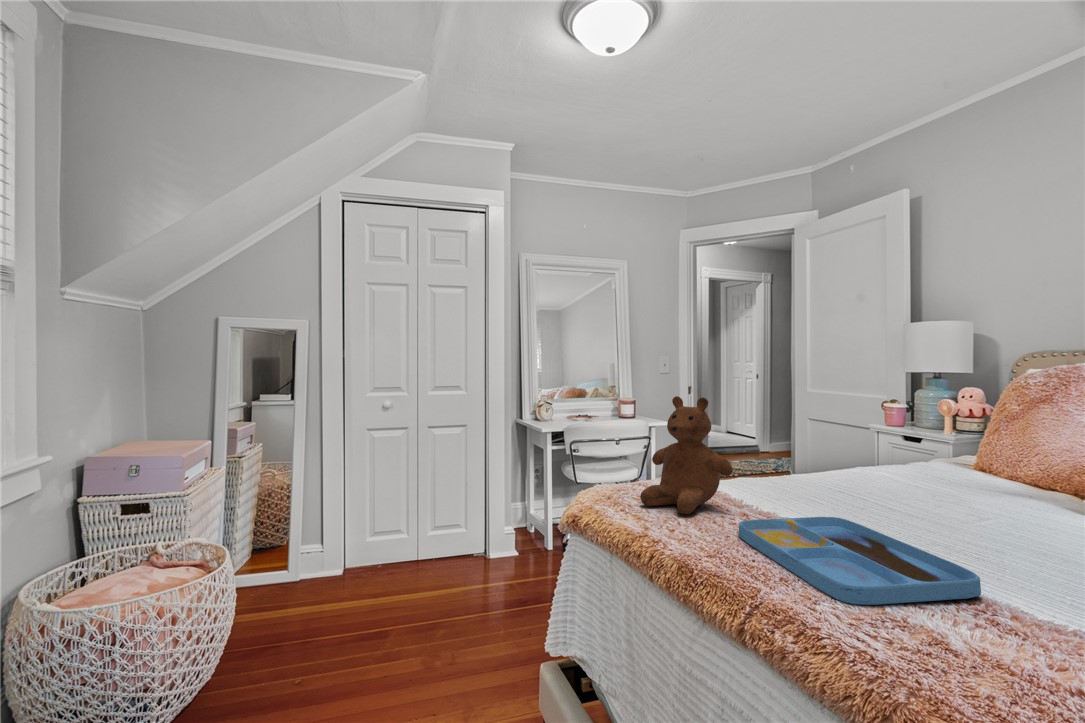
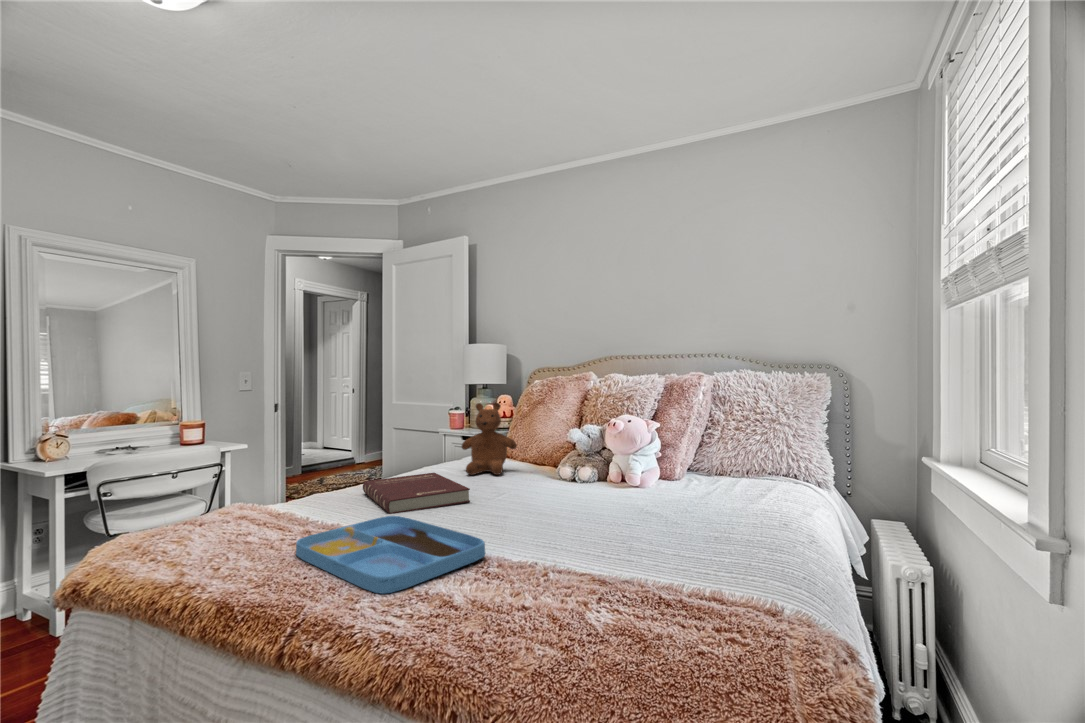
teddy bear: present [640,396,733,514] -> present [462,403,517,475]
book: none [792,474,937,520] -> present [363,473,470,514]

